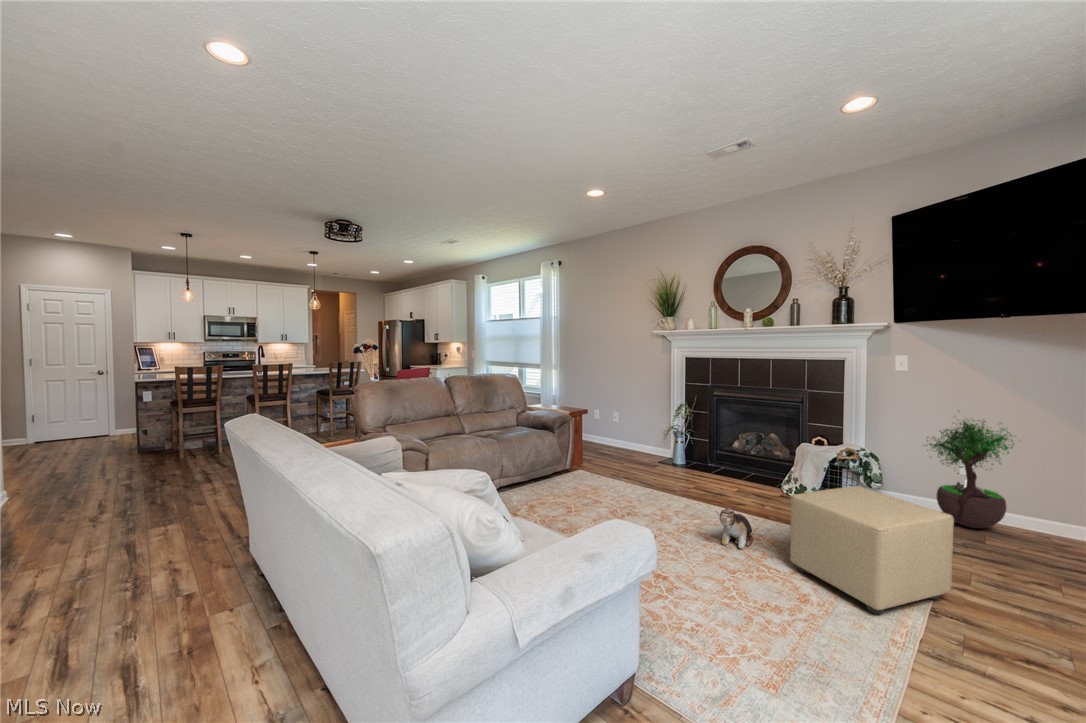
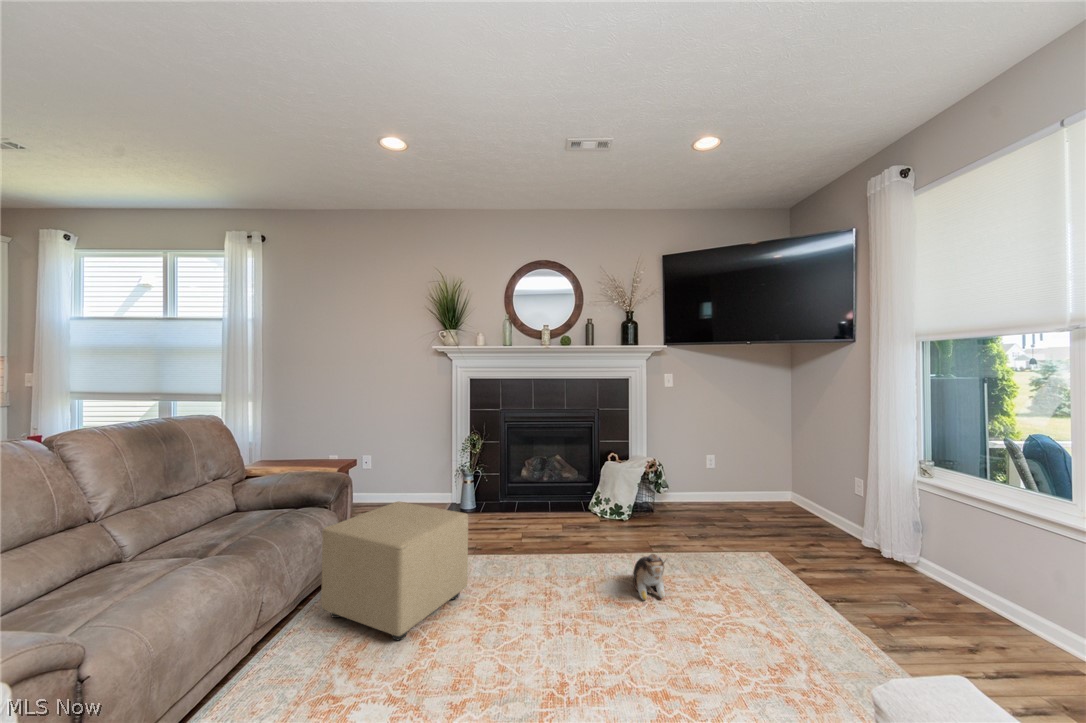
potted tree: present [923,411,1014,528] -> none [701,418,759,512]
ottoman: present [790,486,954,614] -> present [321,502,468,640]

